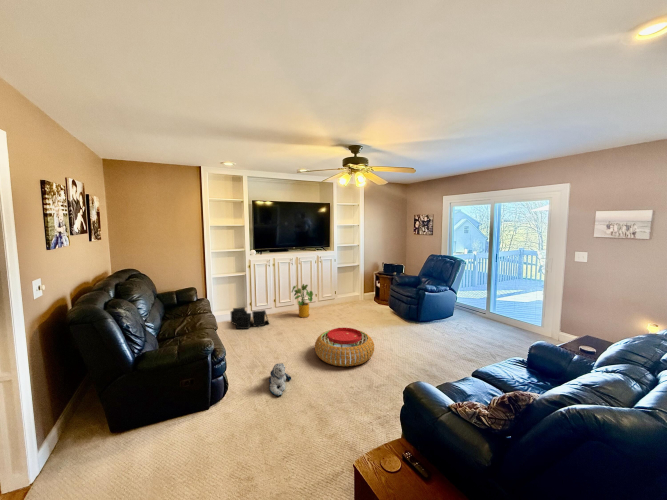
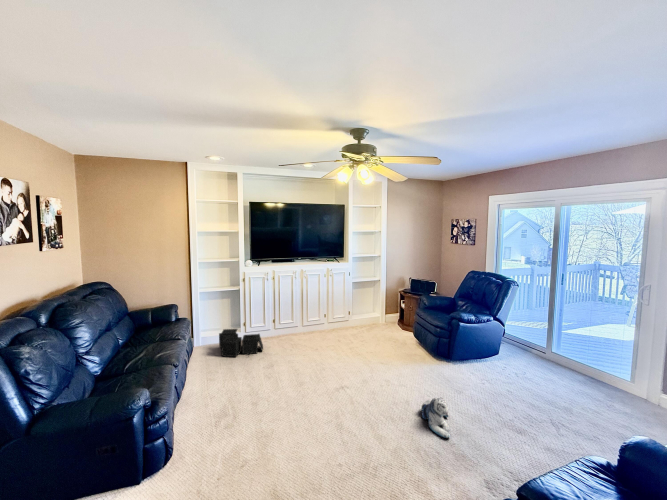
house plant: present [292,284,313,318] -> none [293,303,321,345]
pouf: present [315,328,374,367] -> none [304,368,383,426]
plush toy: present [269,363,291,396] -> present [422,398,450,438]

